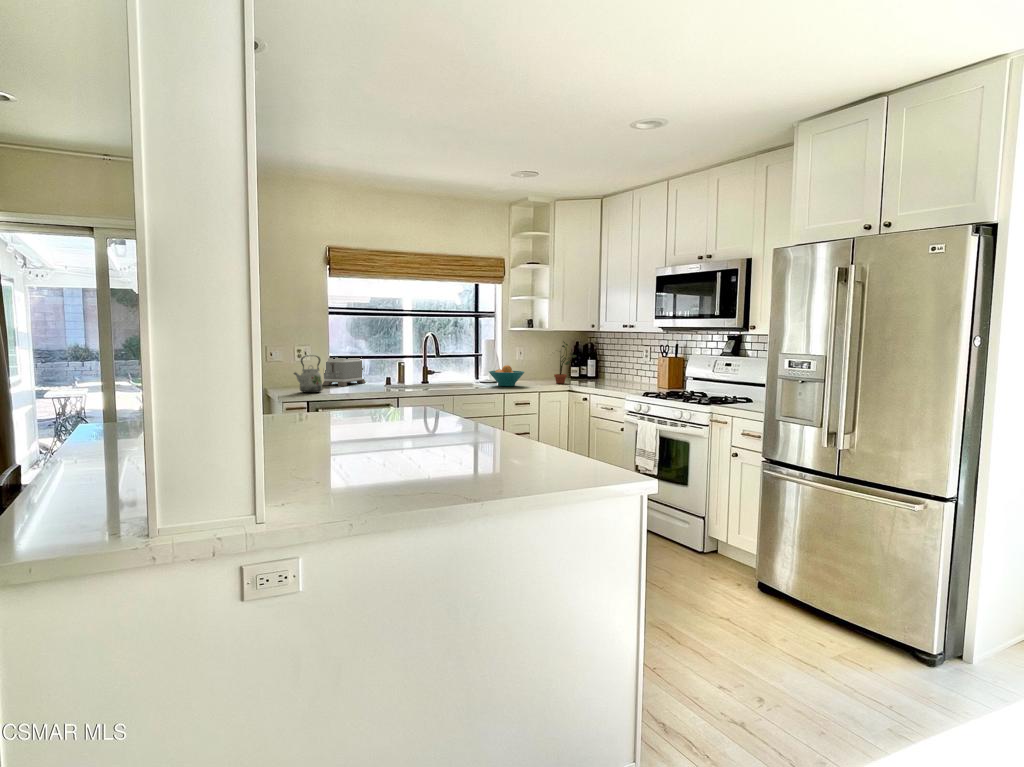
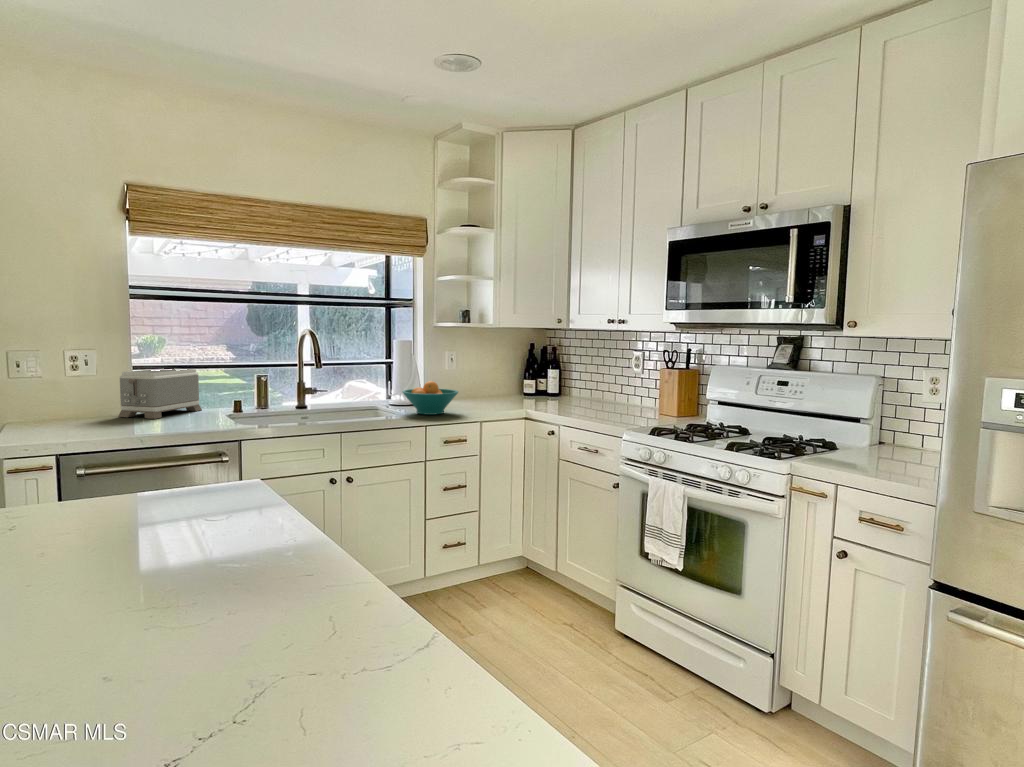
potted plant: present [554,341,576,384] -> none [500,342,536,407]
kettle: present [294,355,323,393] -> none [27,371,95,439]

